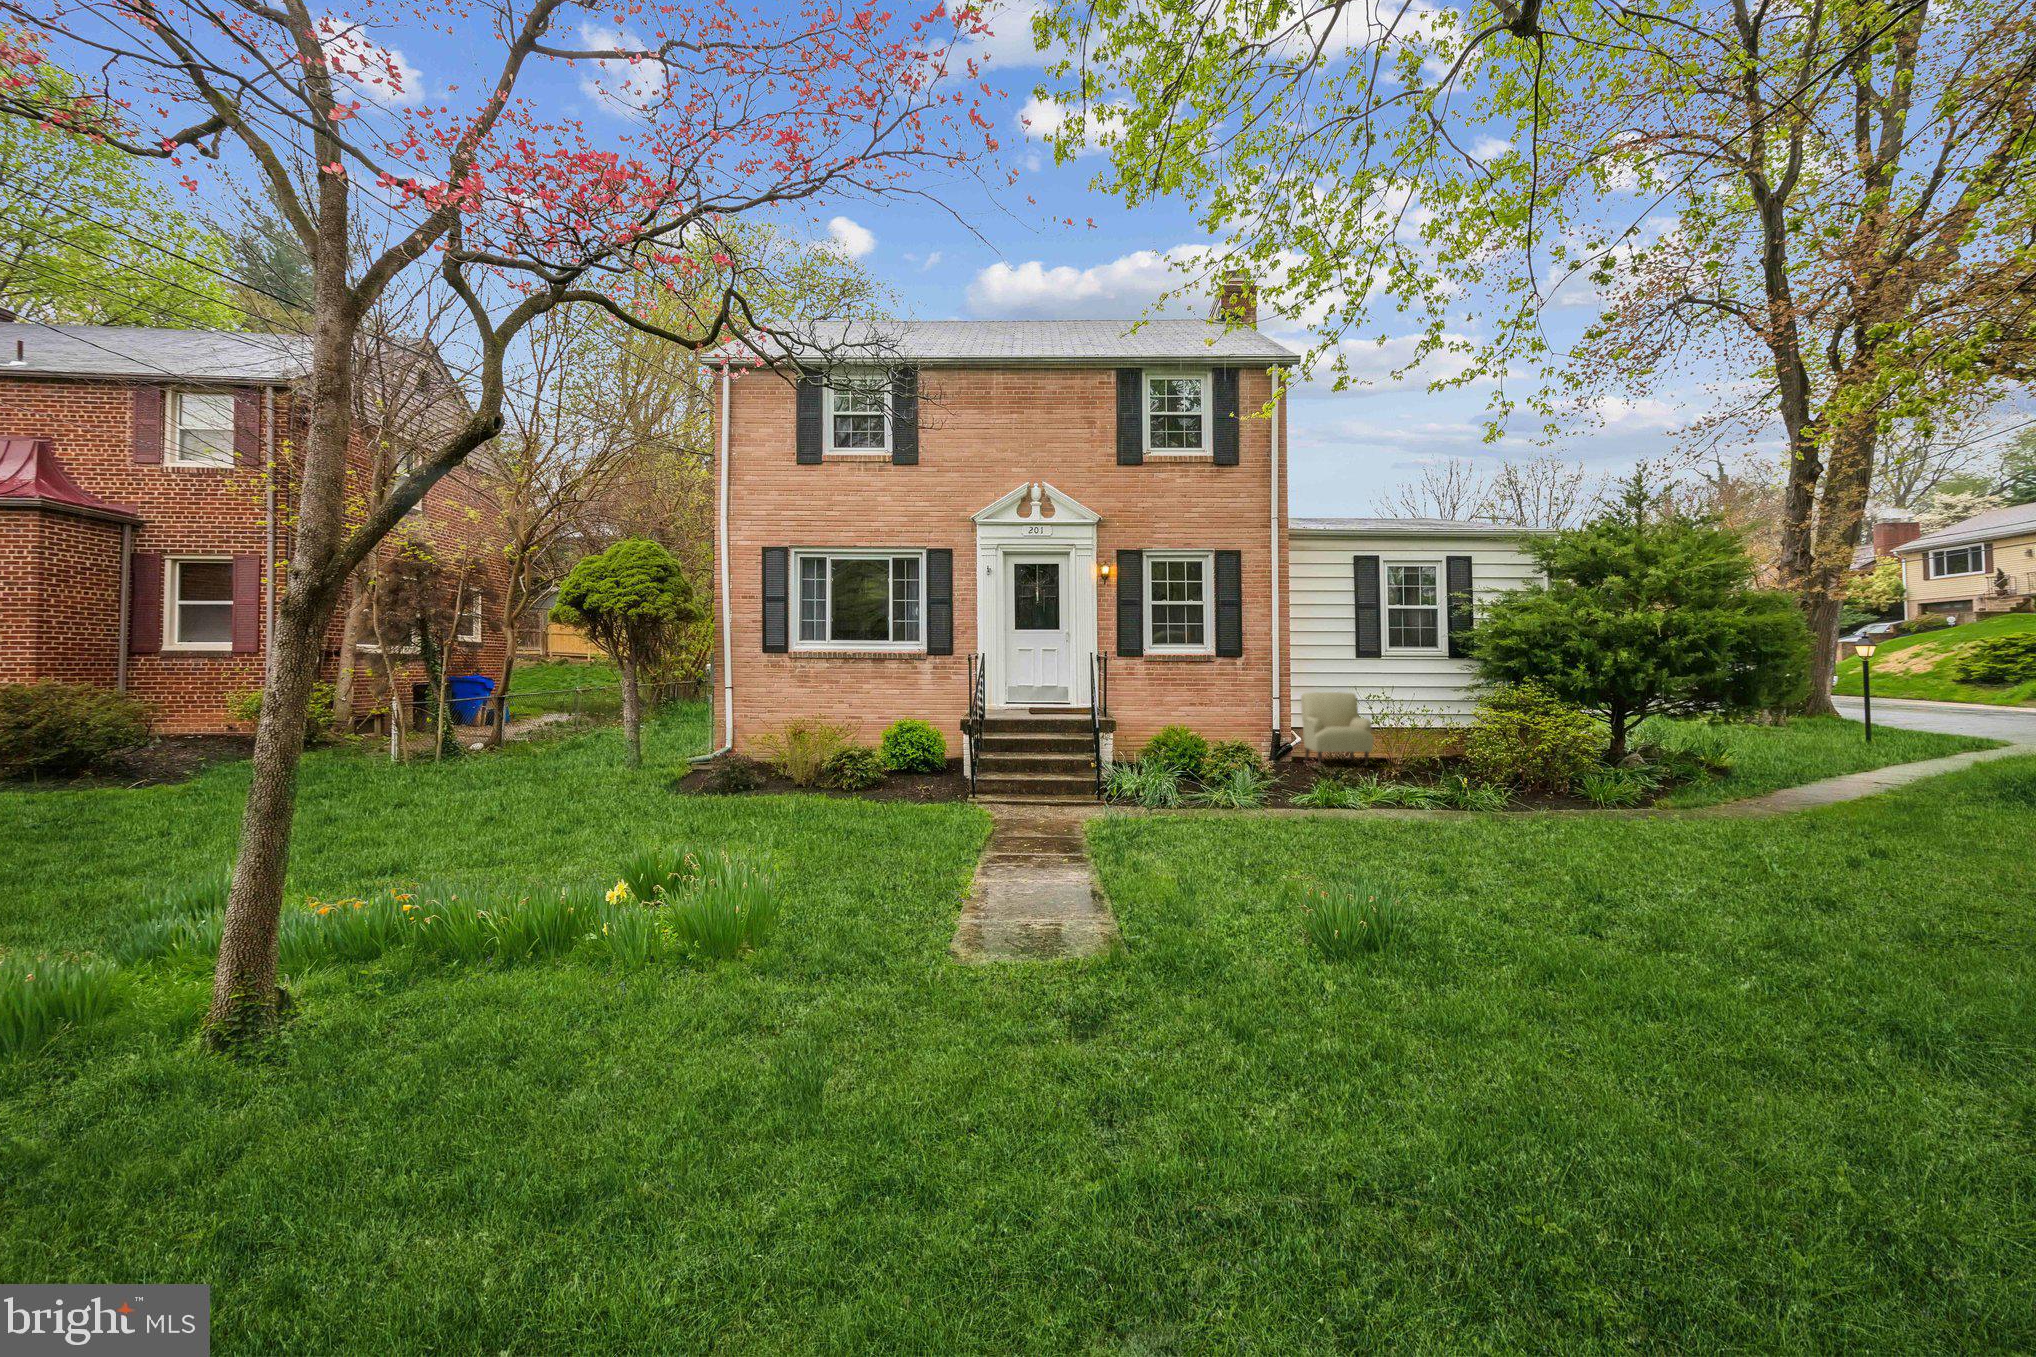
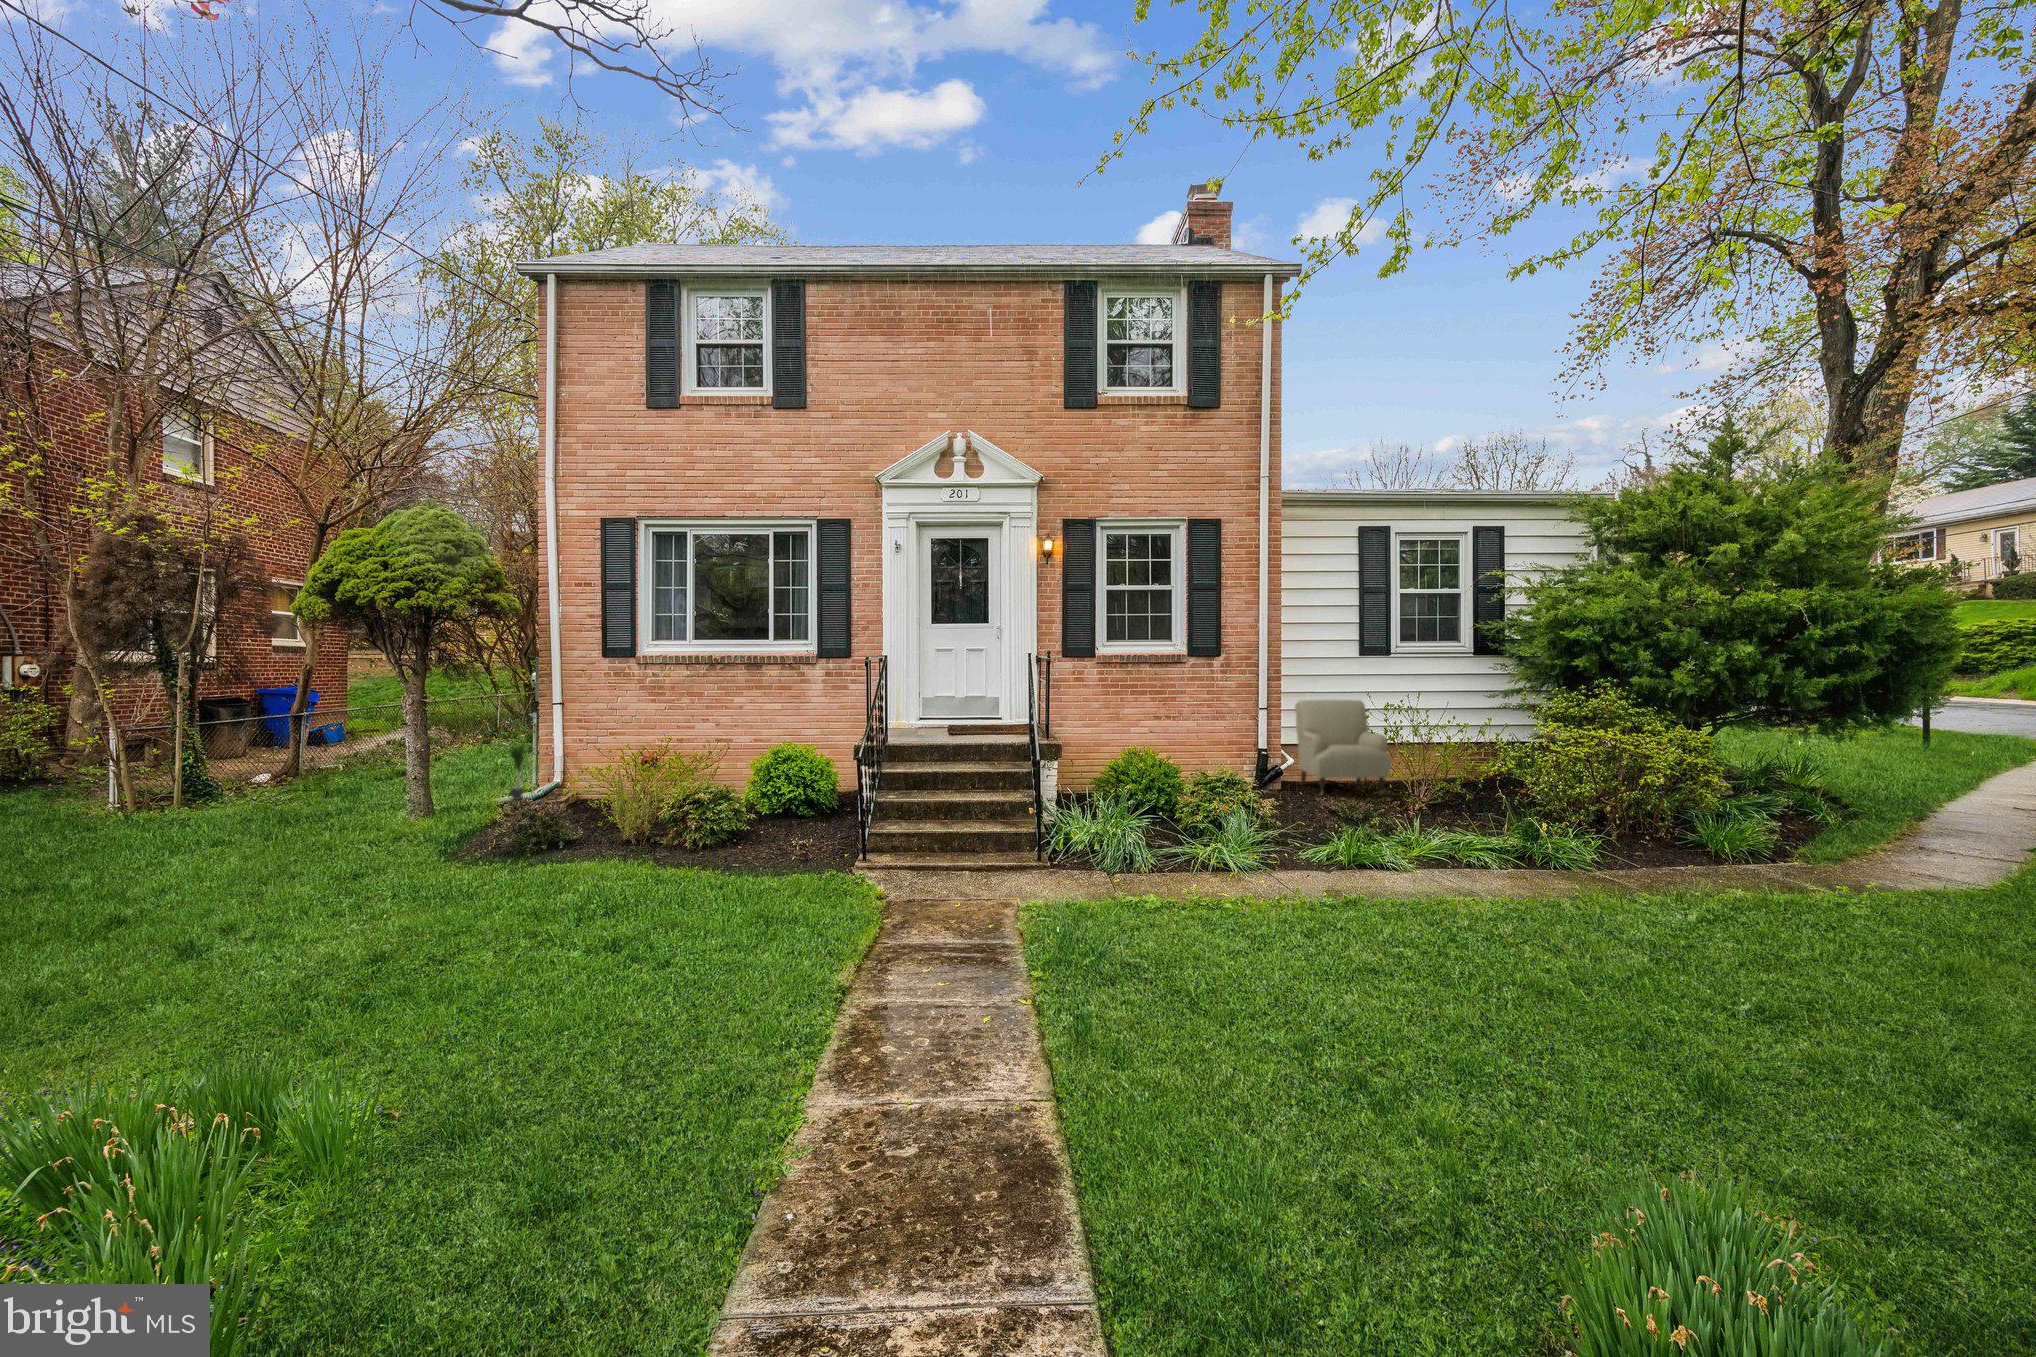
potted plant: none [678,711,713,763] -> present [507,742,528,800]

